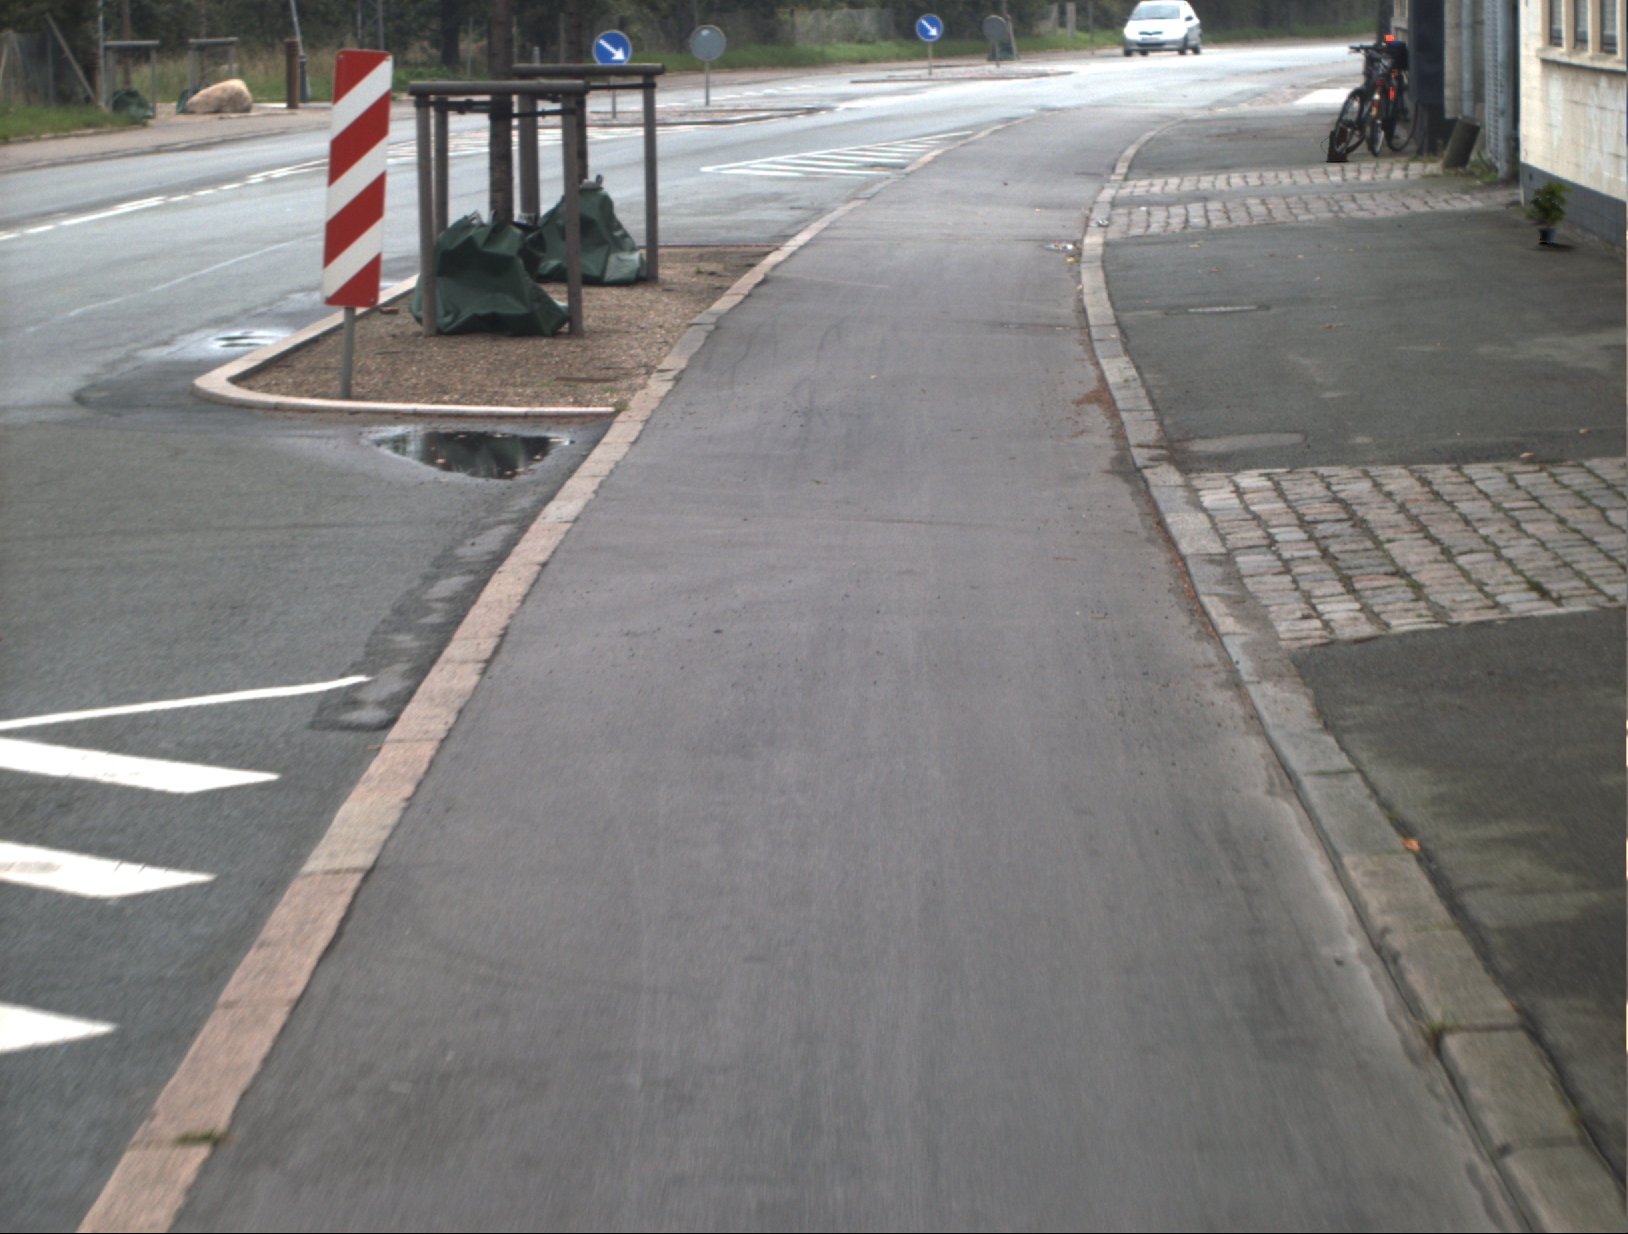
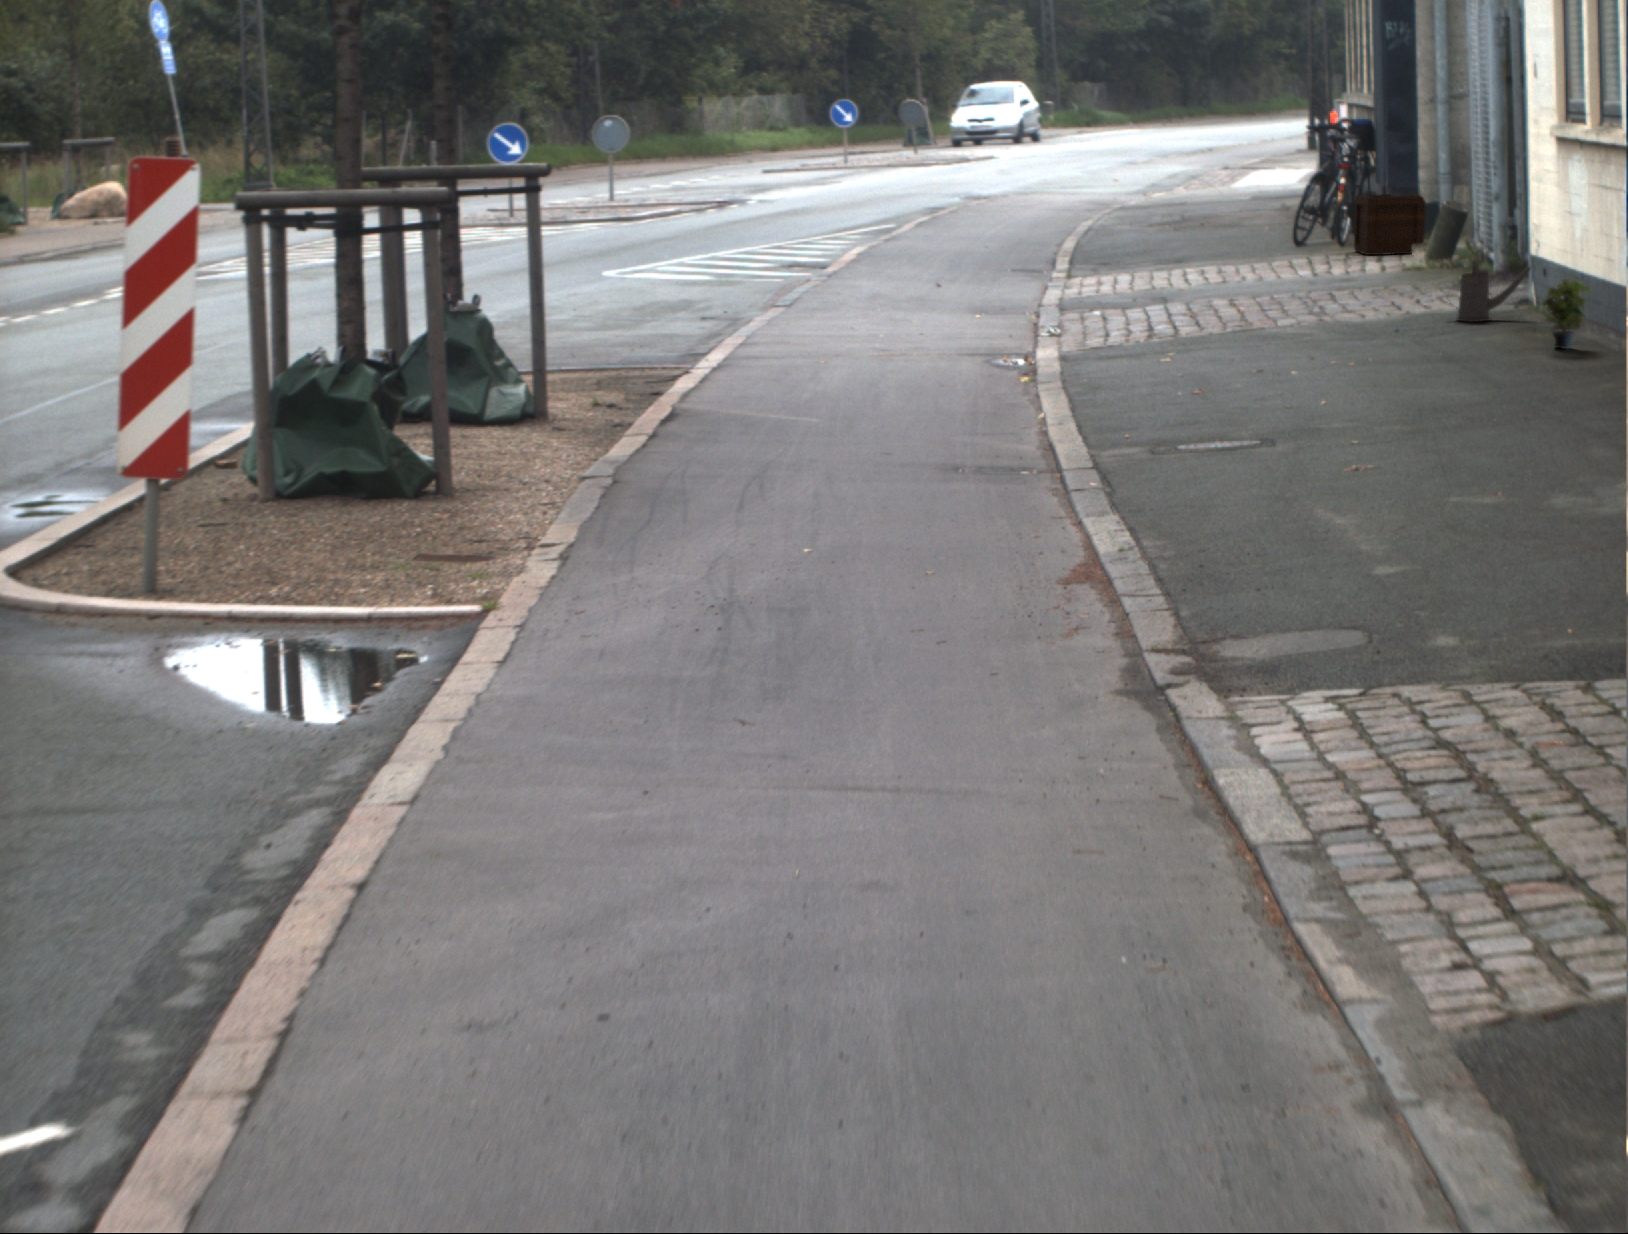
wooden crate: none [1391,108,1458,164] -> present [1354,194,1426,255]
watering can: present [1321,126,1366,162] -> present [1447,256,1530,322]

